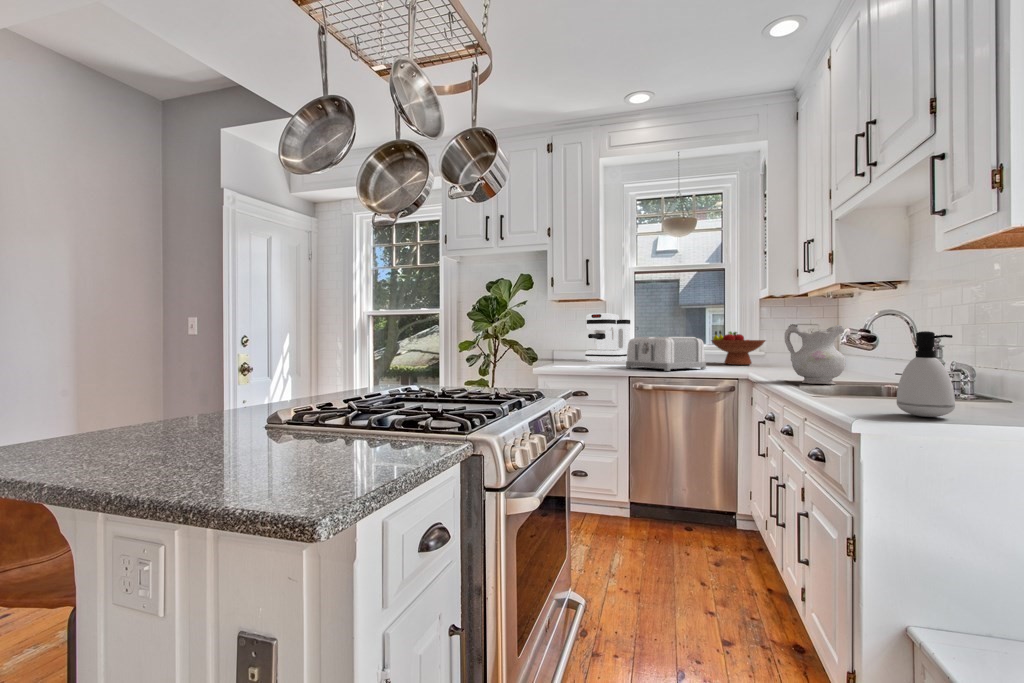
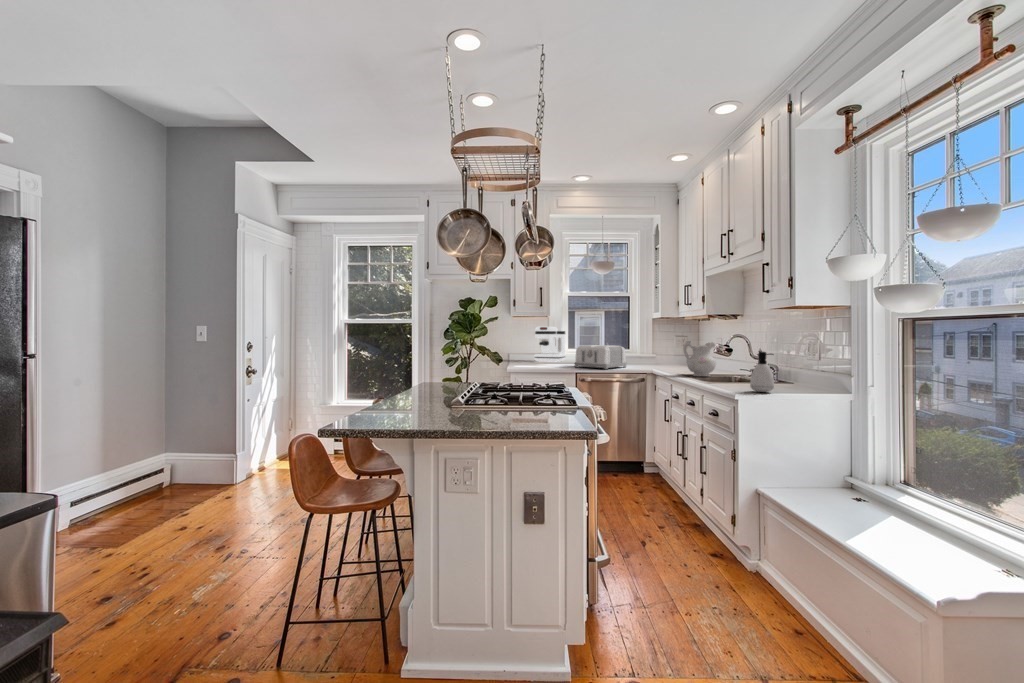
fruit bowl: present [712,331,765,365] -> none [623,340,659,364]

